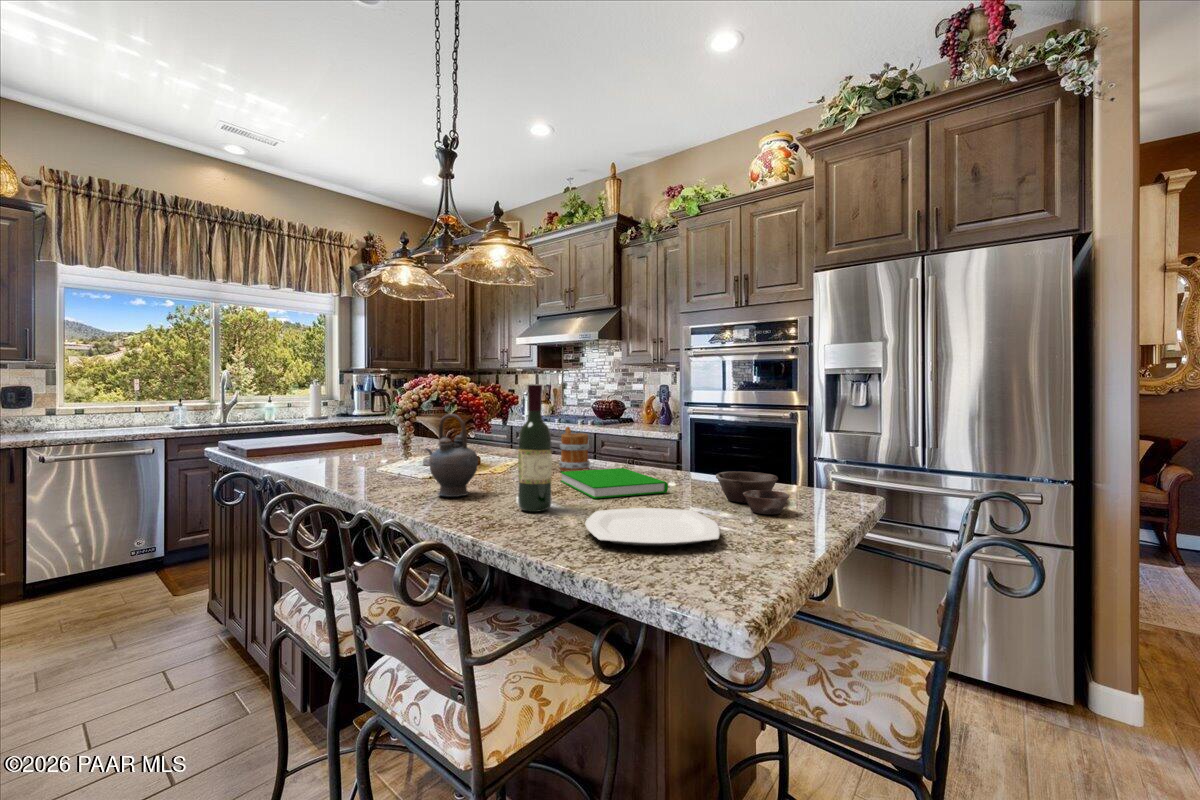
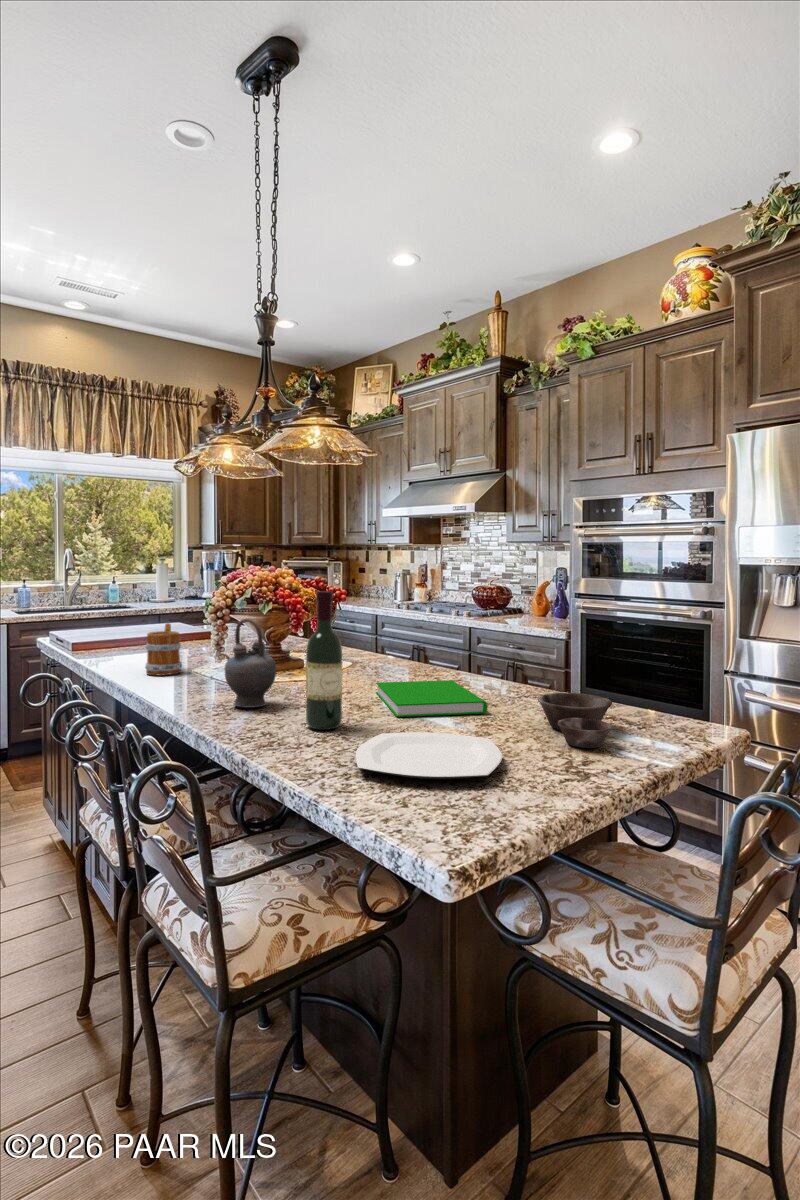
mug: present [559,427,590,472] -> present [145,623,182,675]

